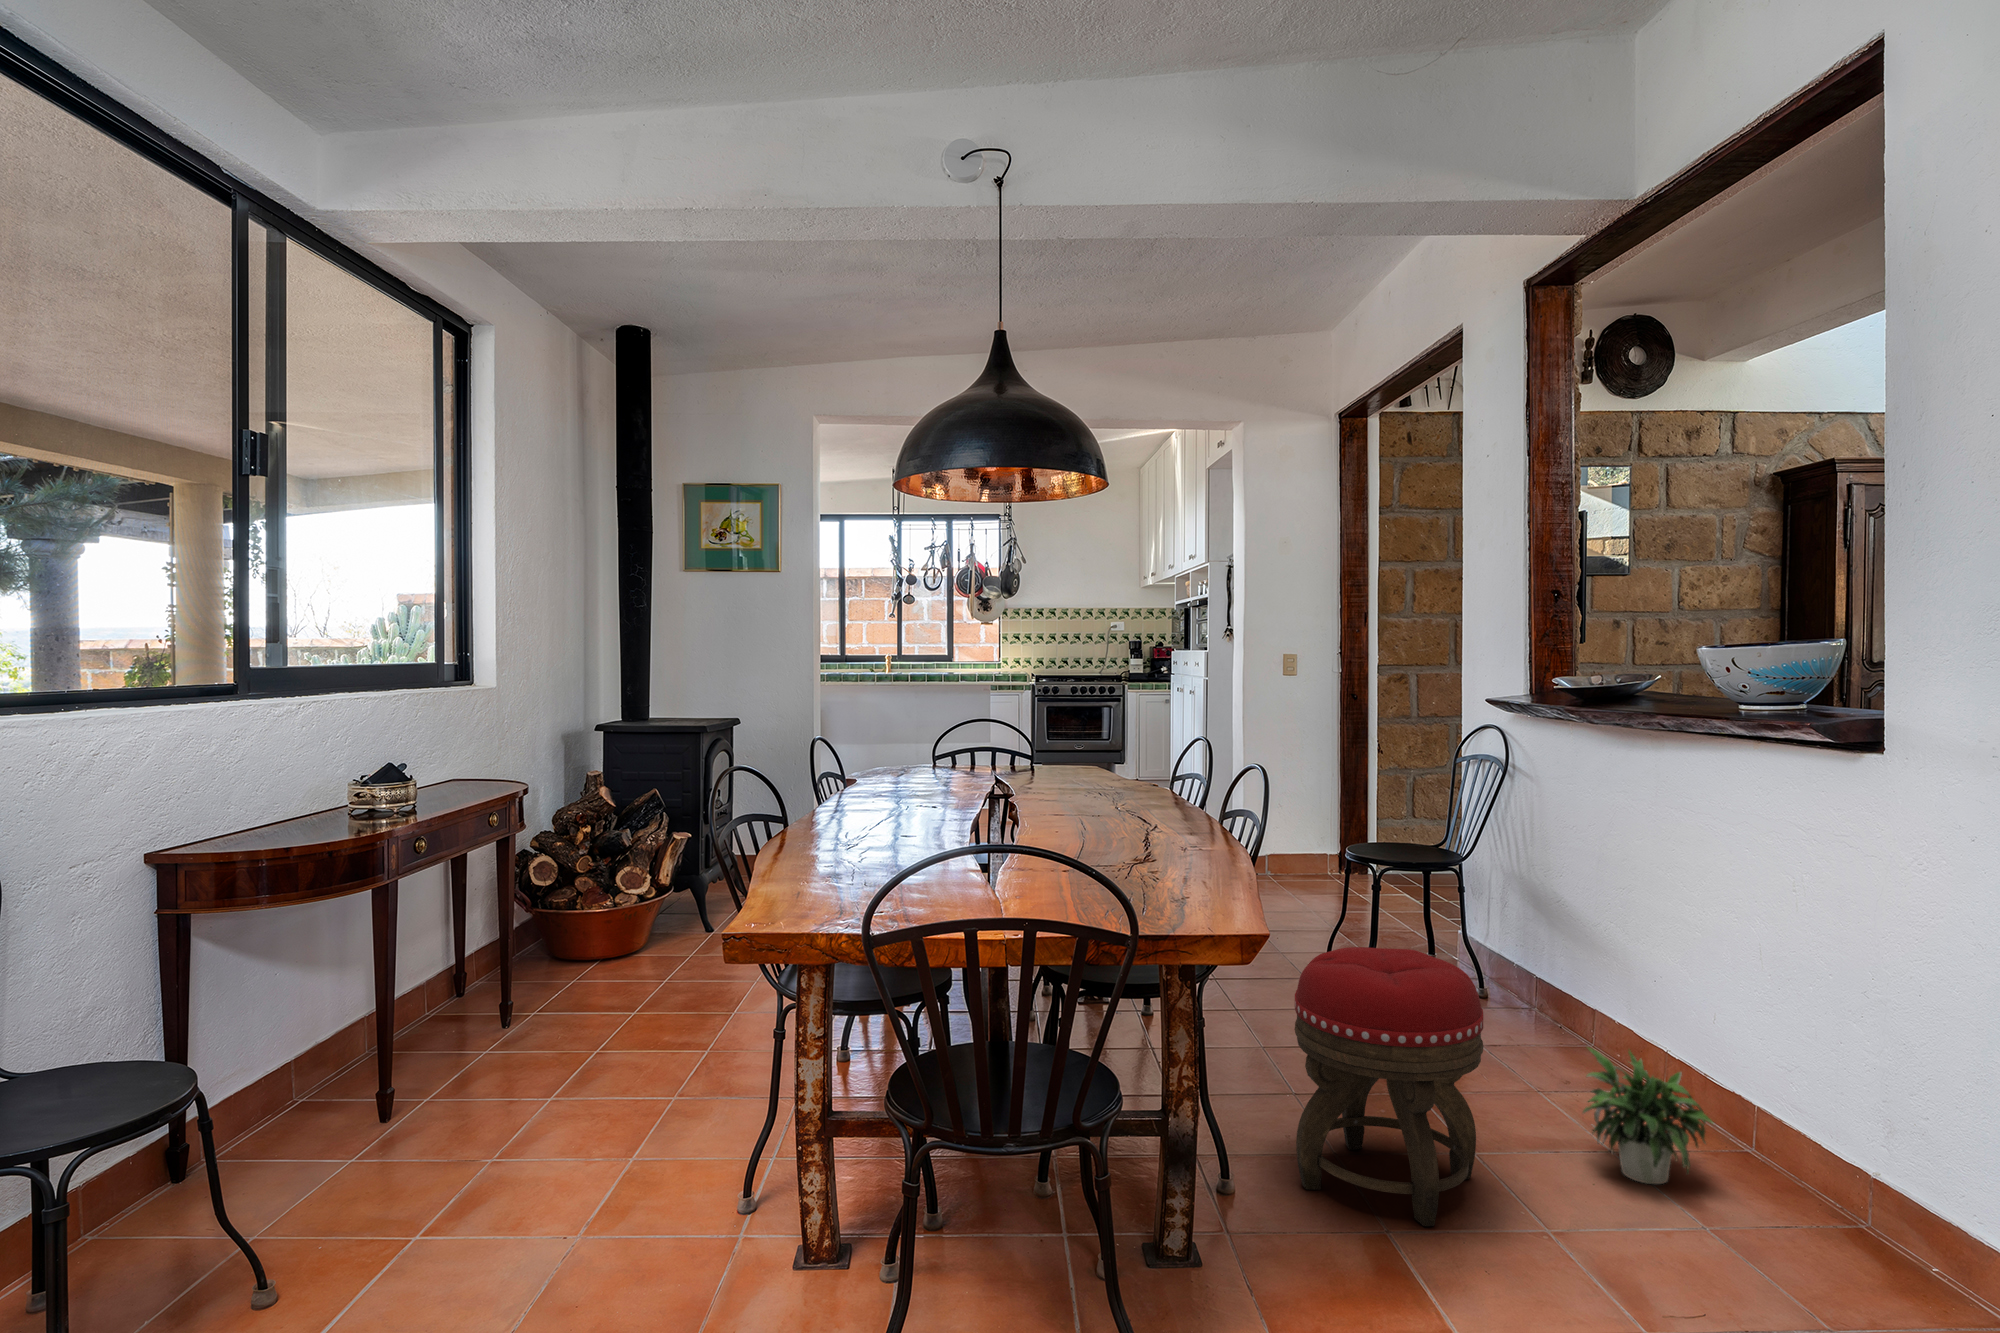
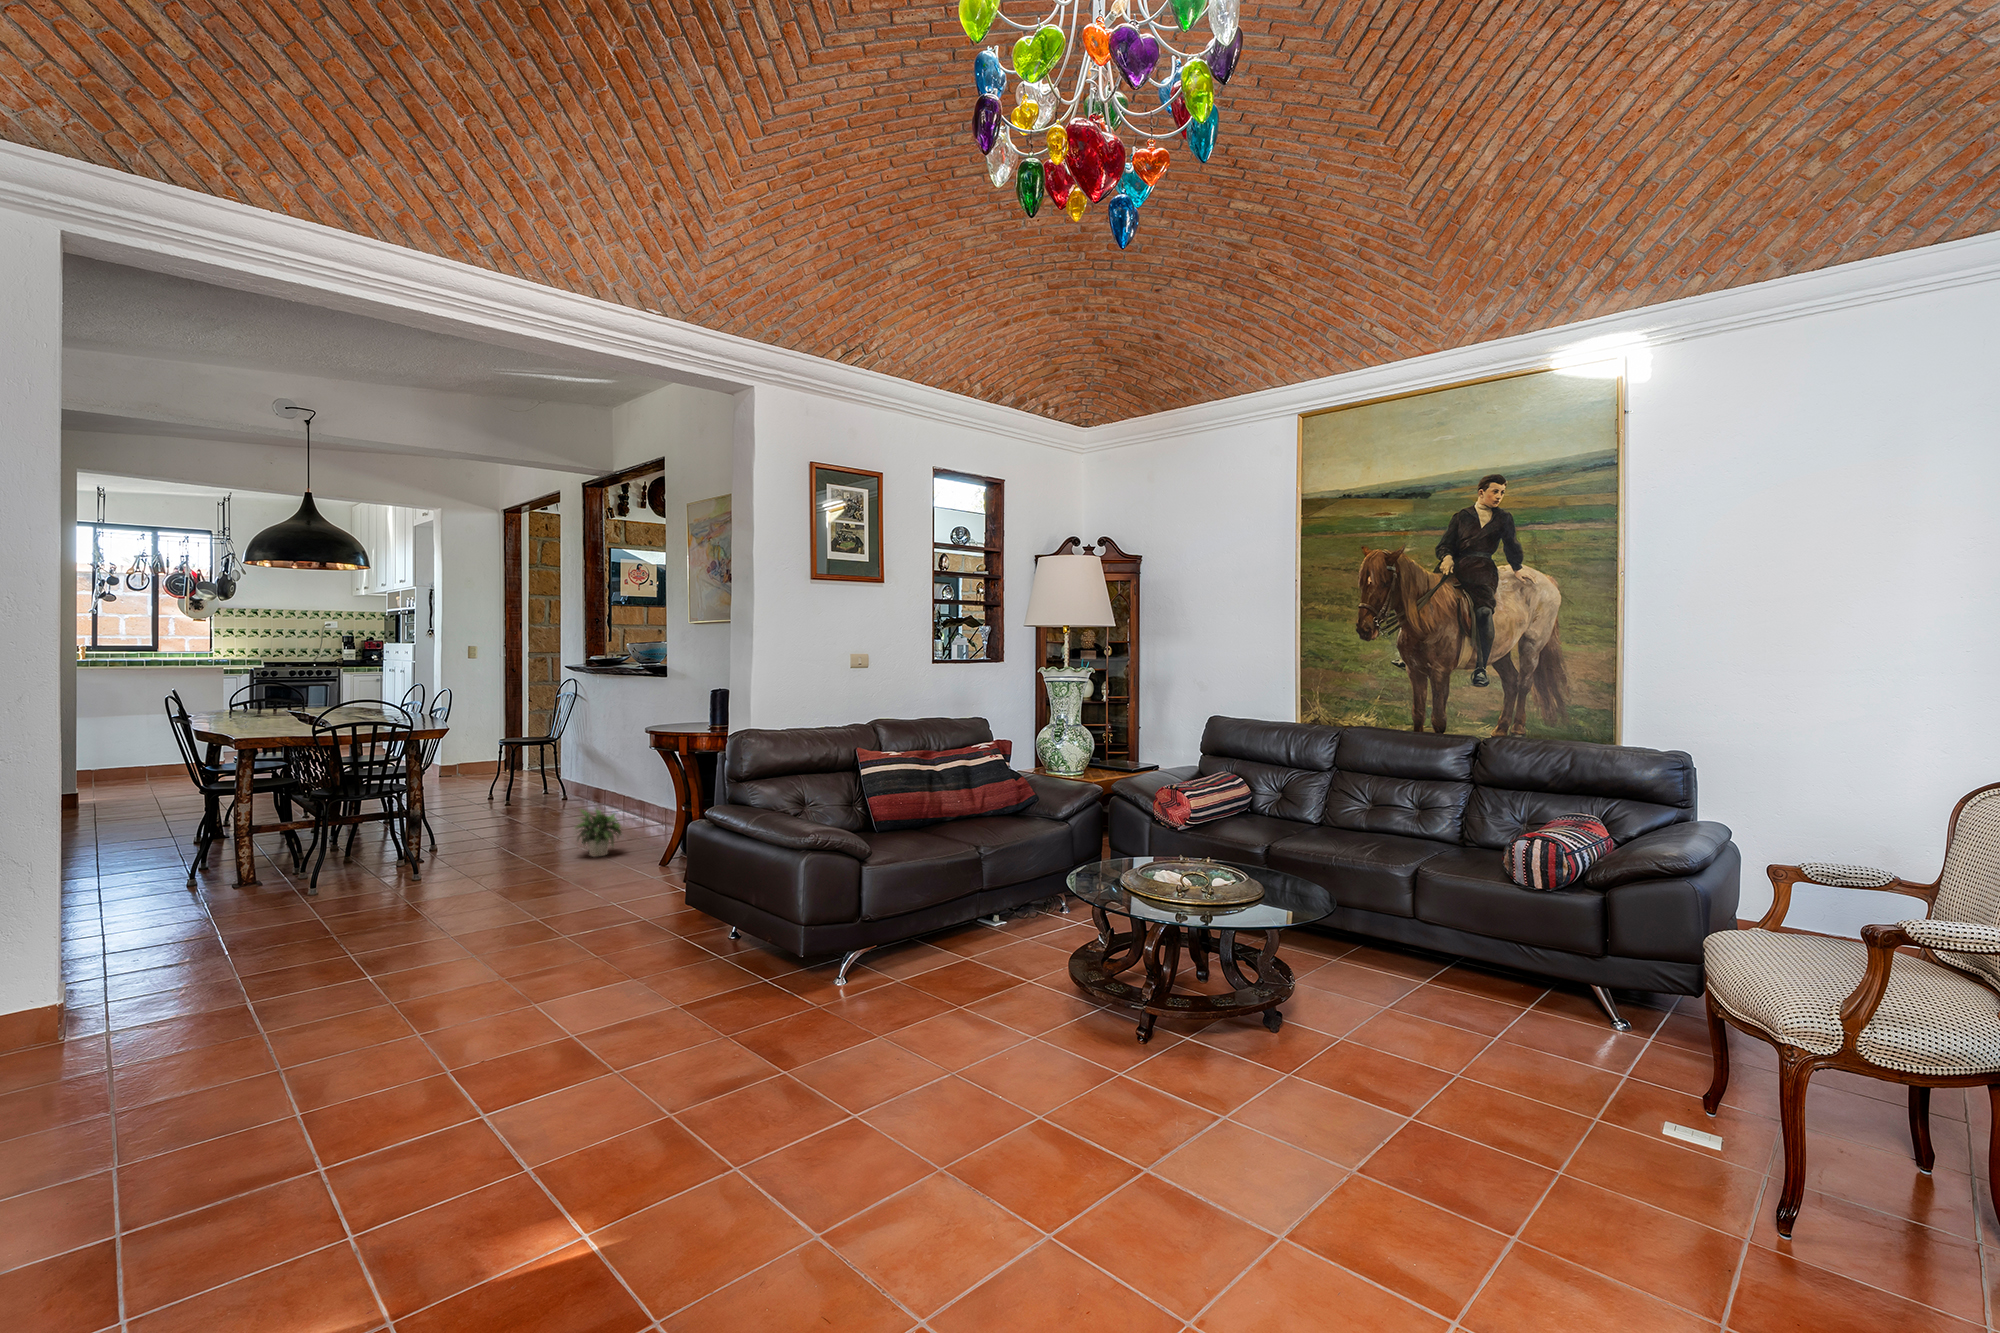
footstool: present [1294,947,1483,1226] -> none [433,772,523,880]

